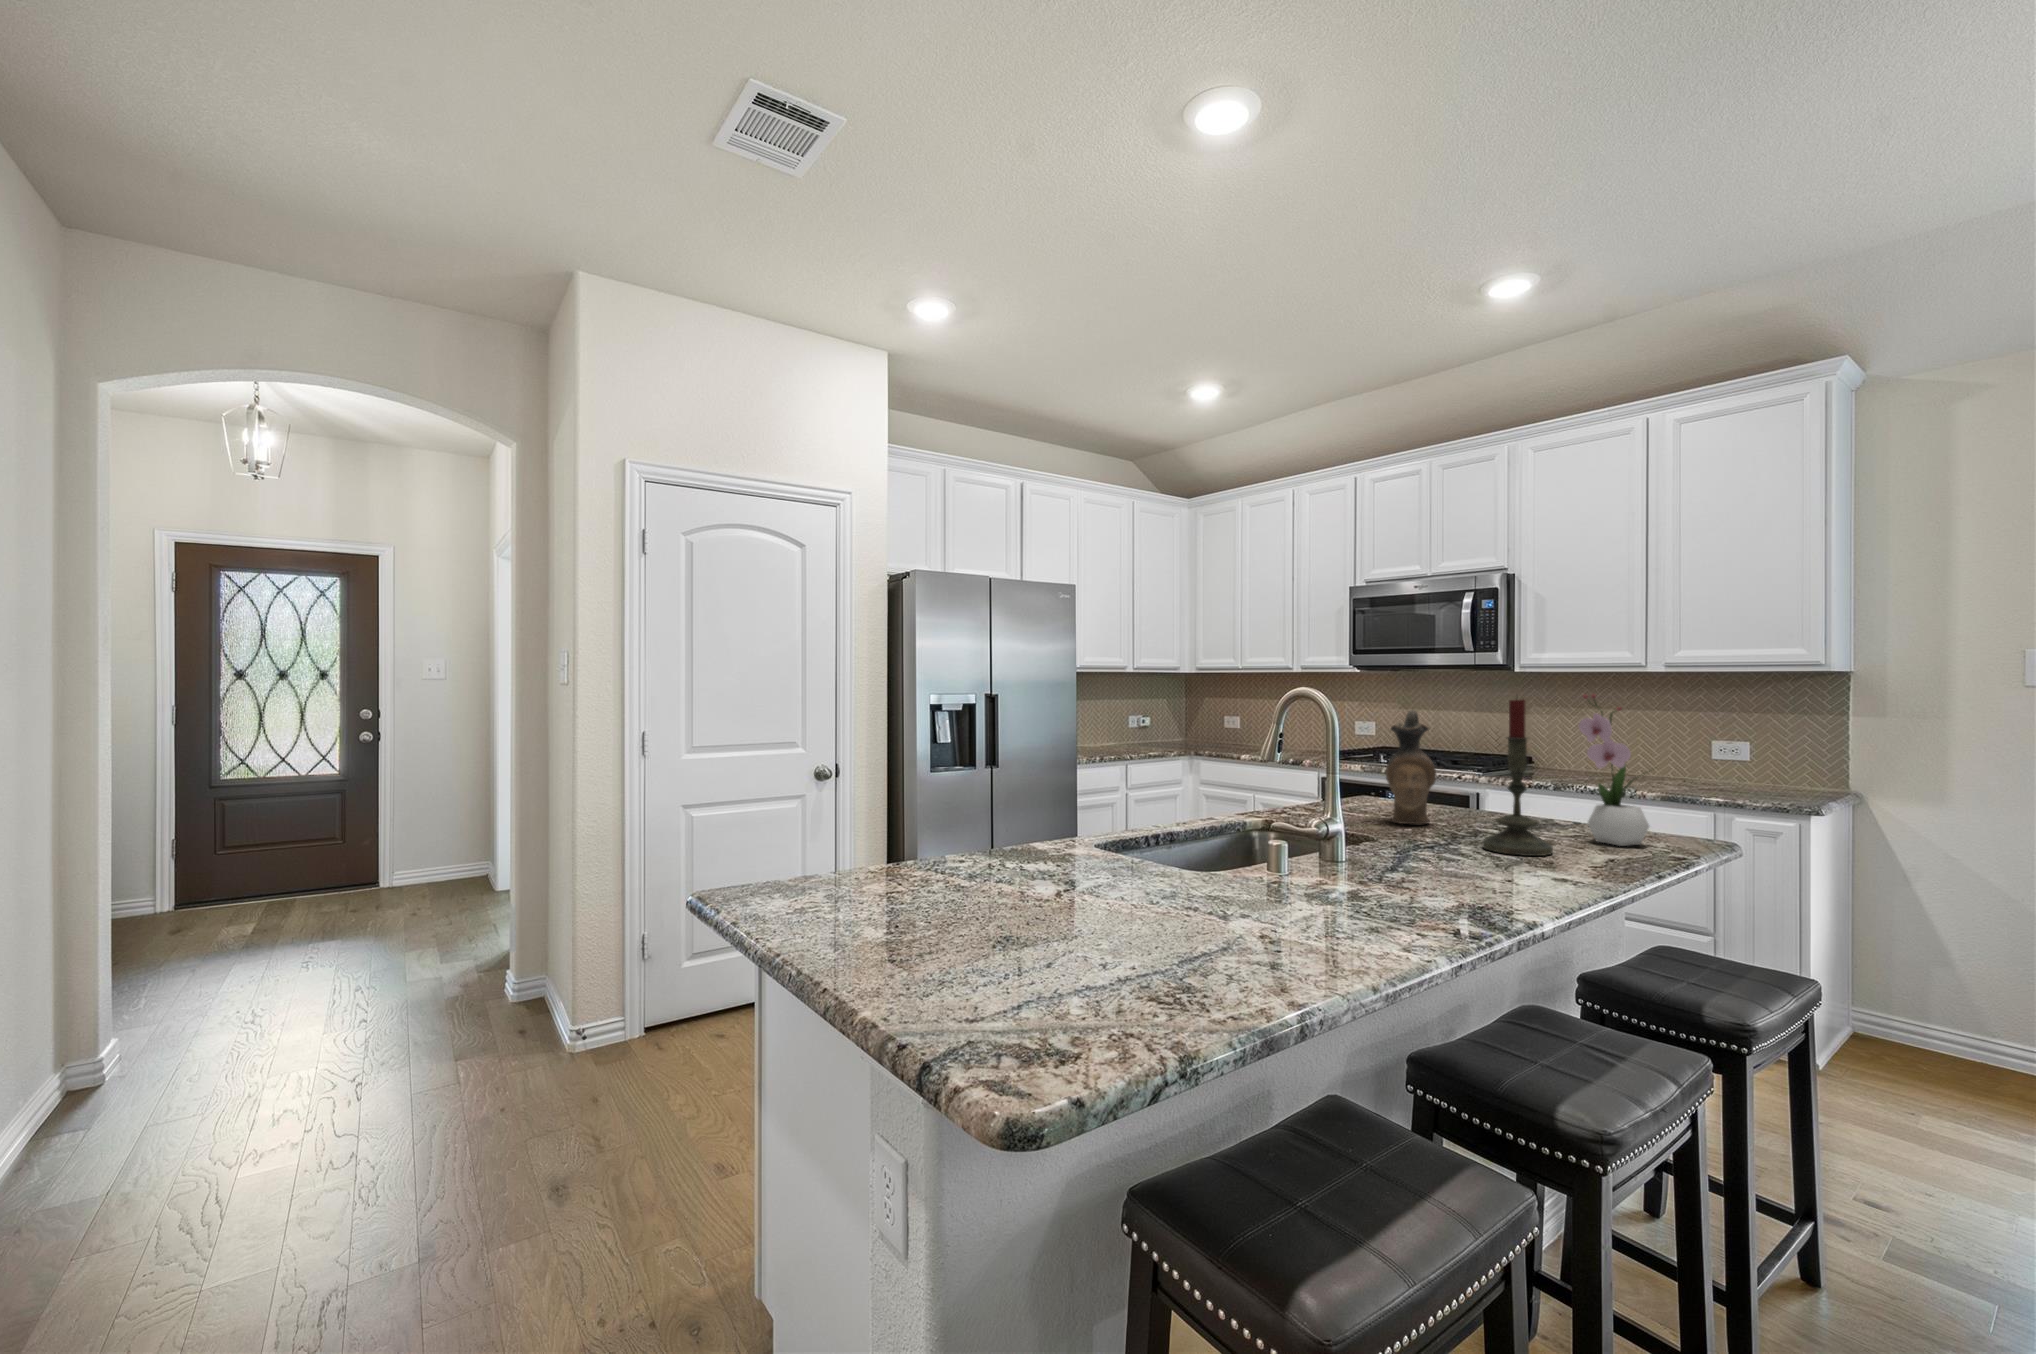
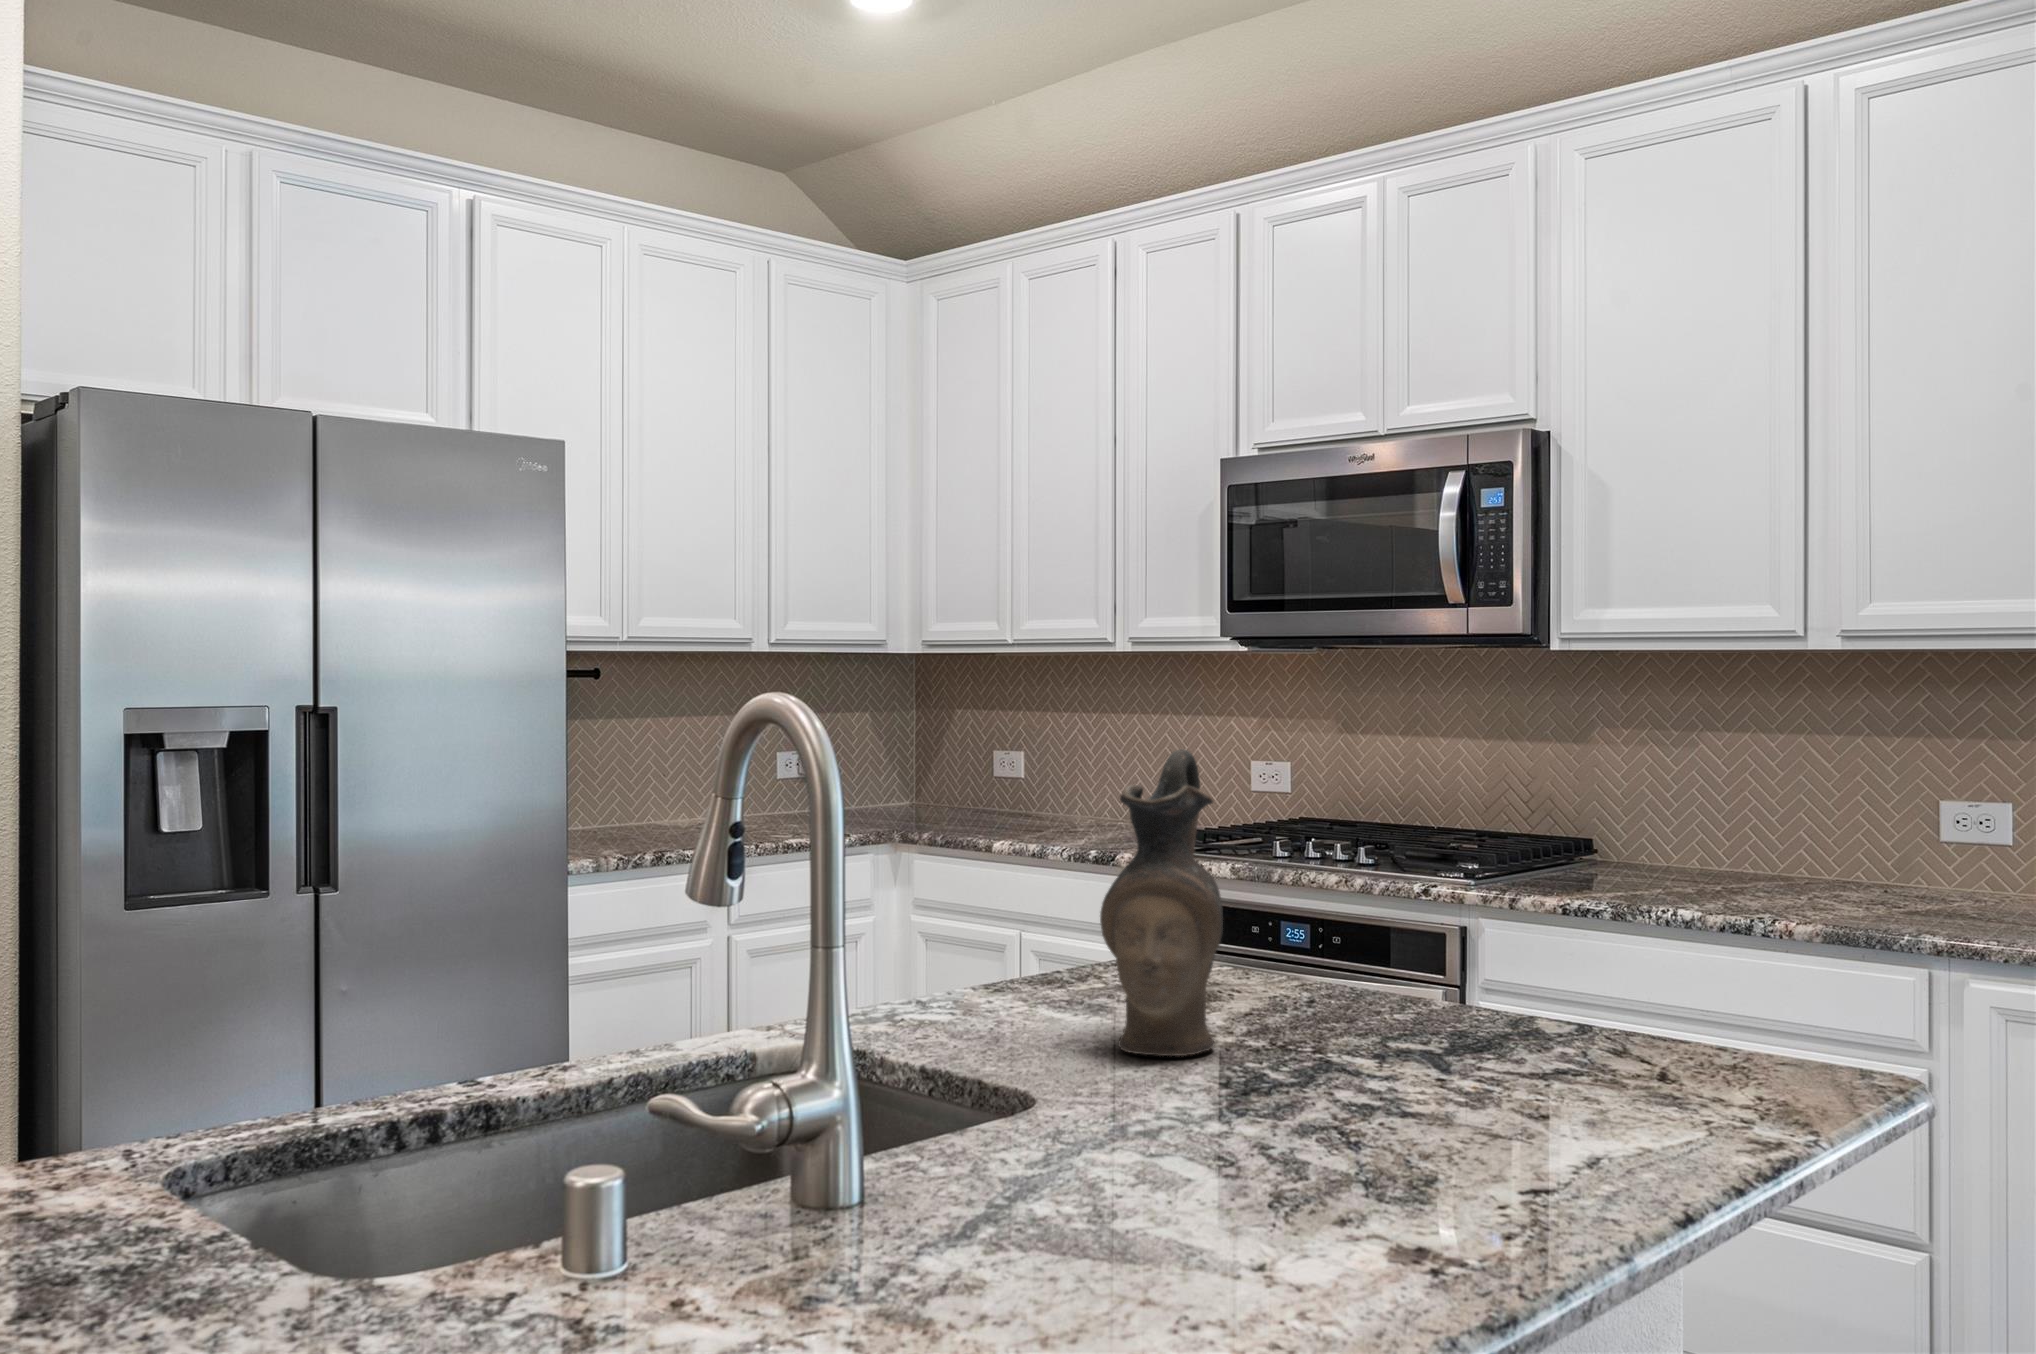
flower arrangement: present [1579,694,1650,846] -> none [1546,707,1737,1117]
candle: present [1482,699,1553,856] -> none [1281,711,1453,1169]

